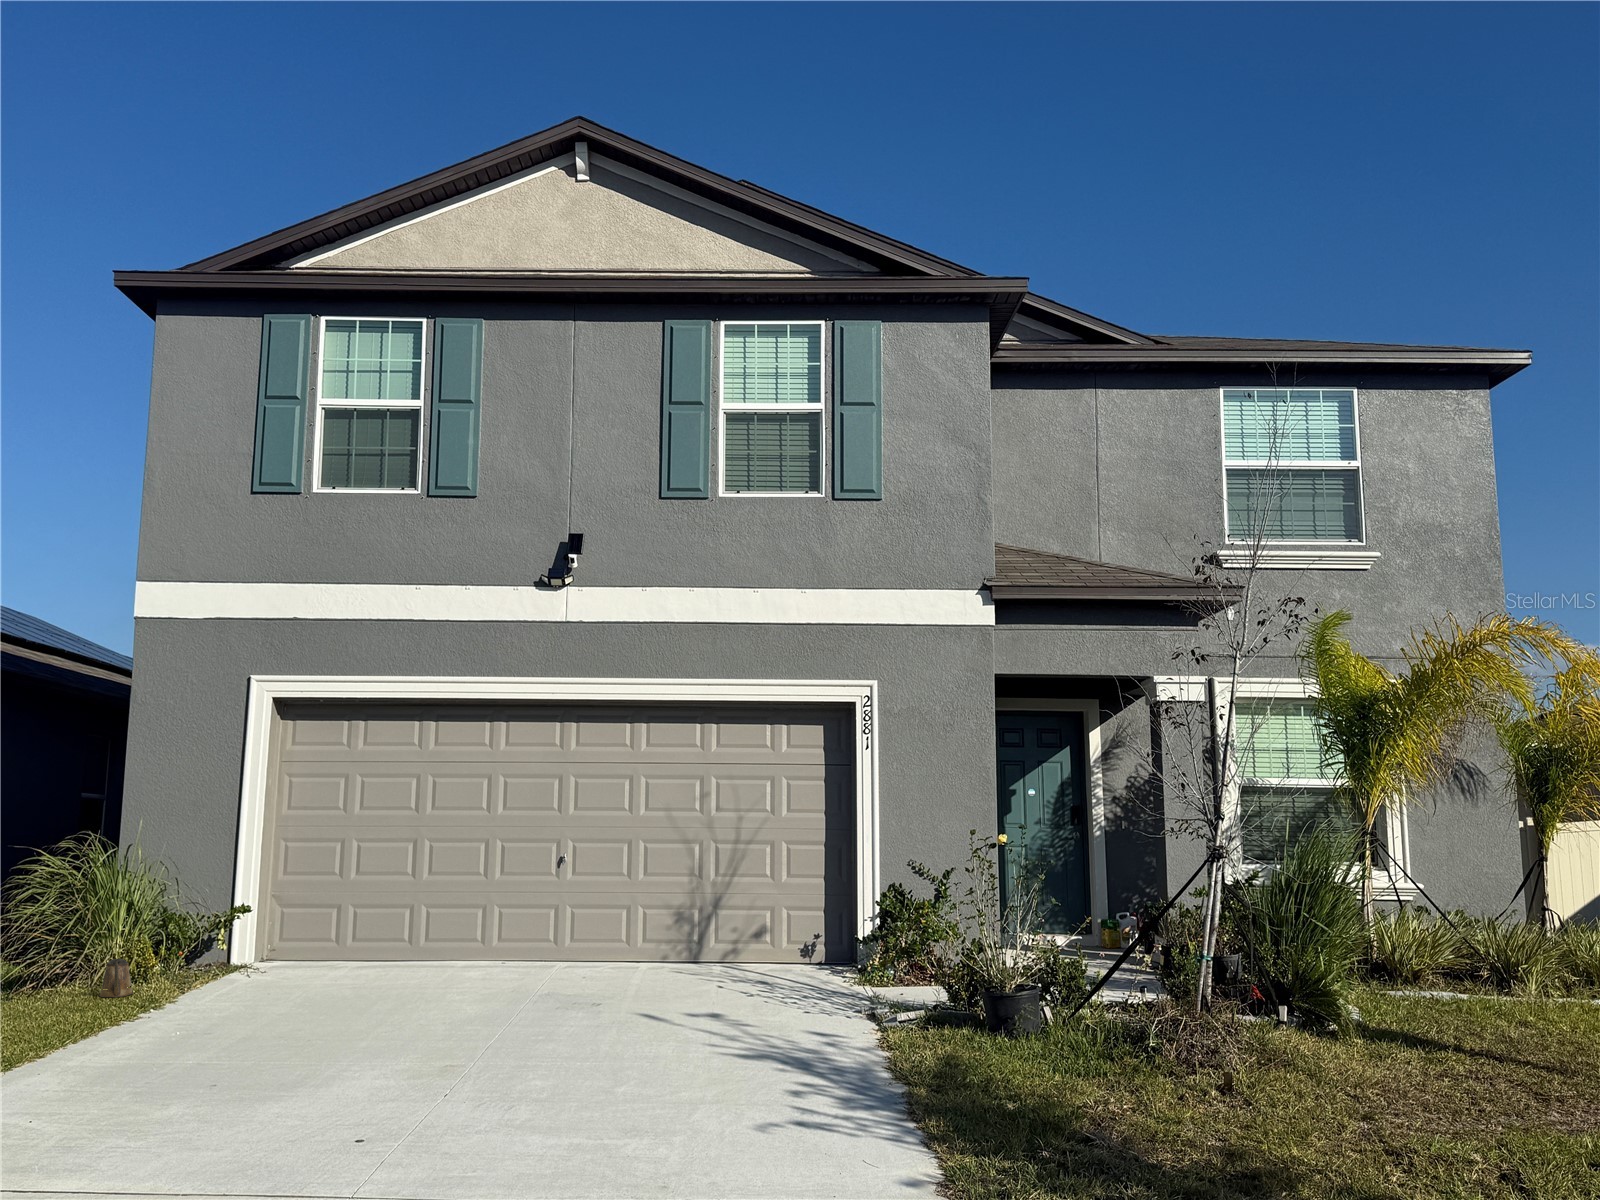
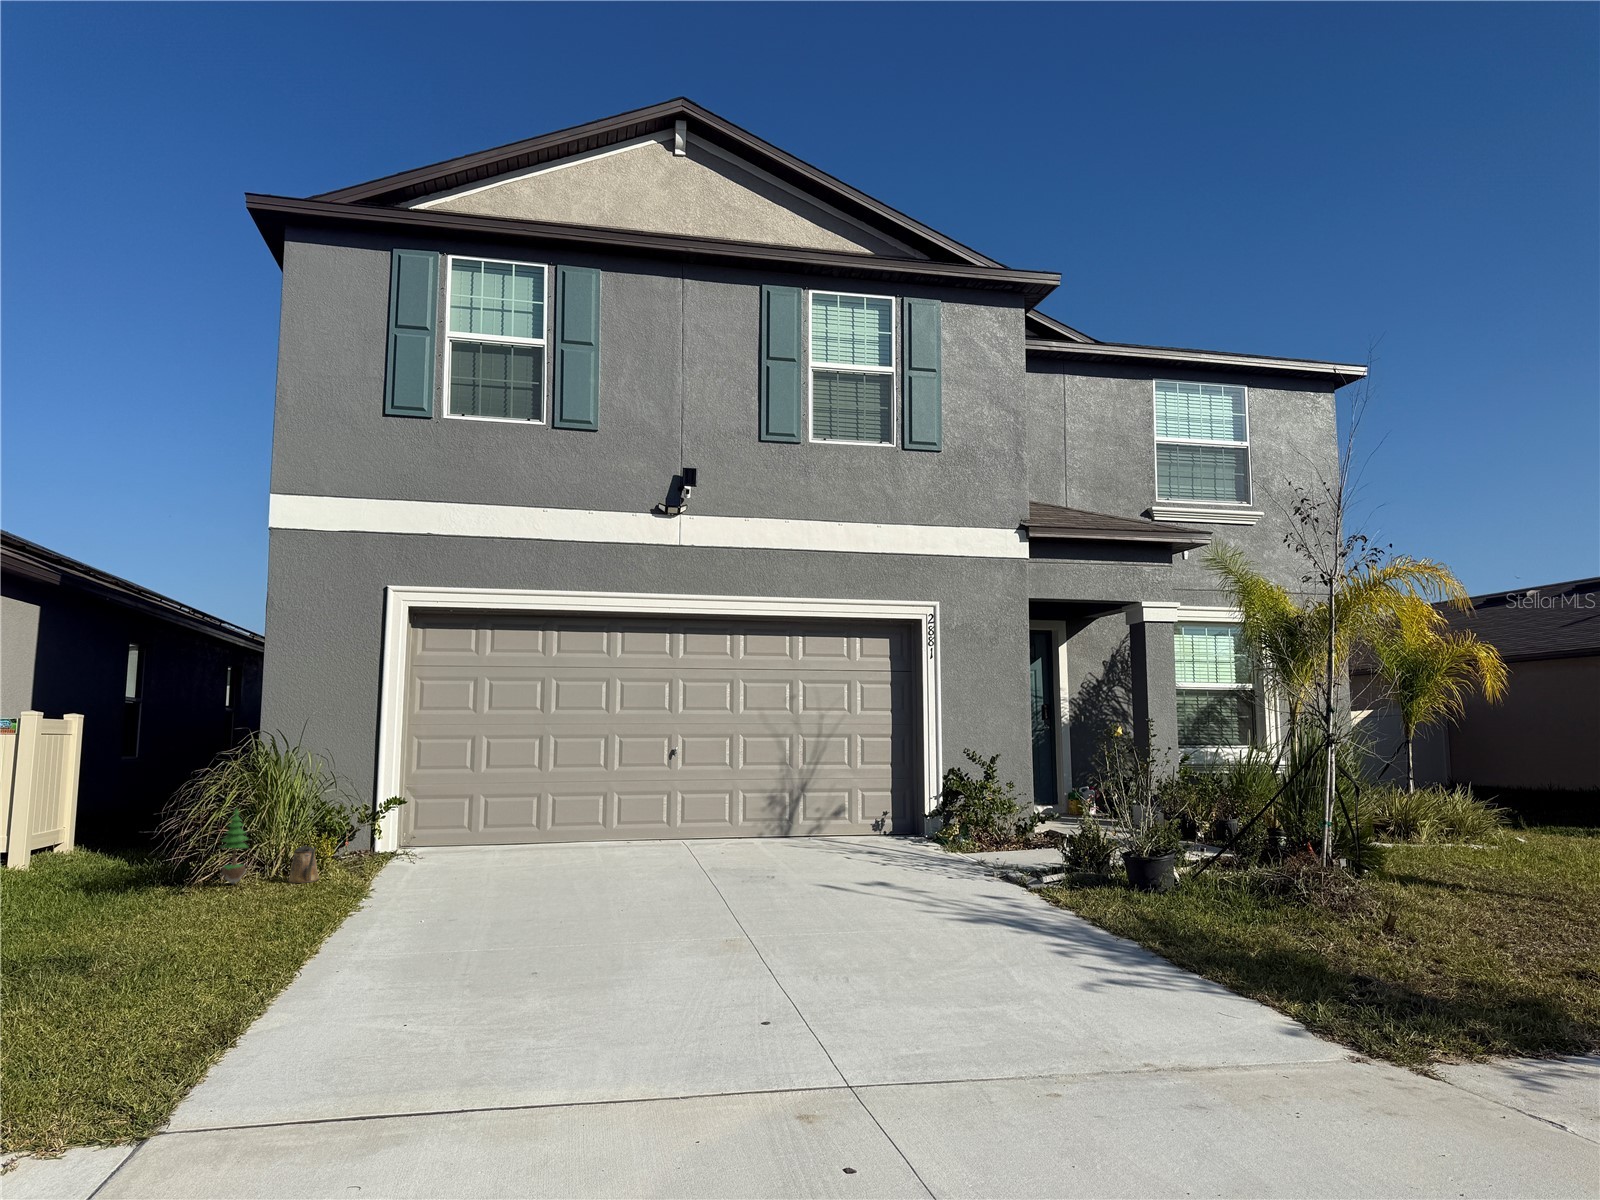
potted tree: none [30,916,62,997] -> present [221,809,249,884]

